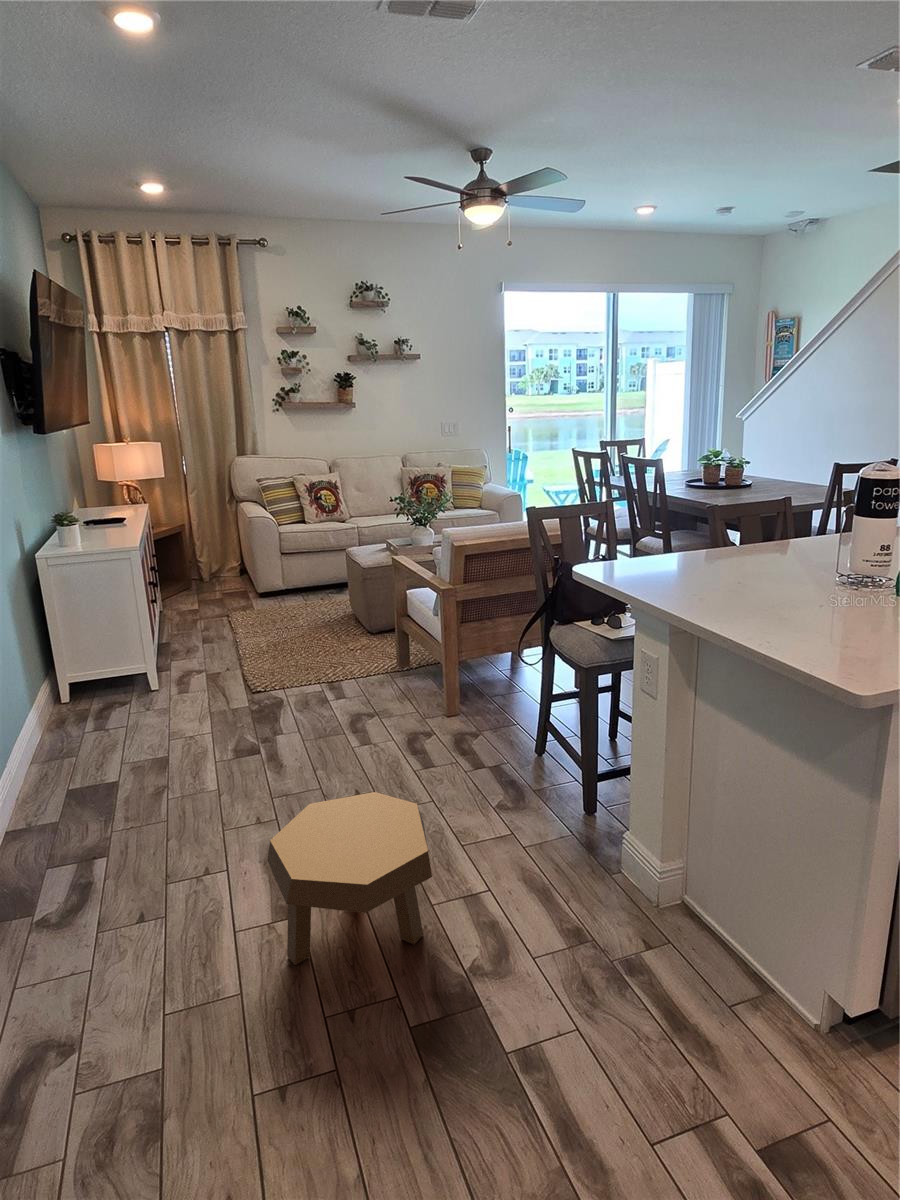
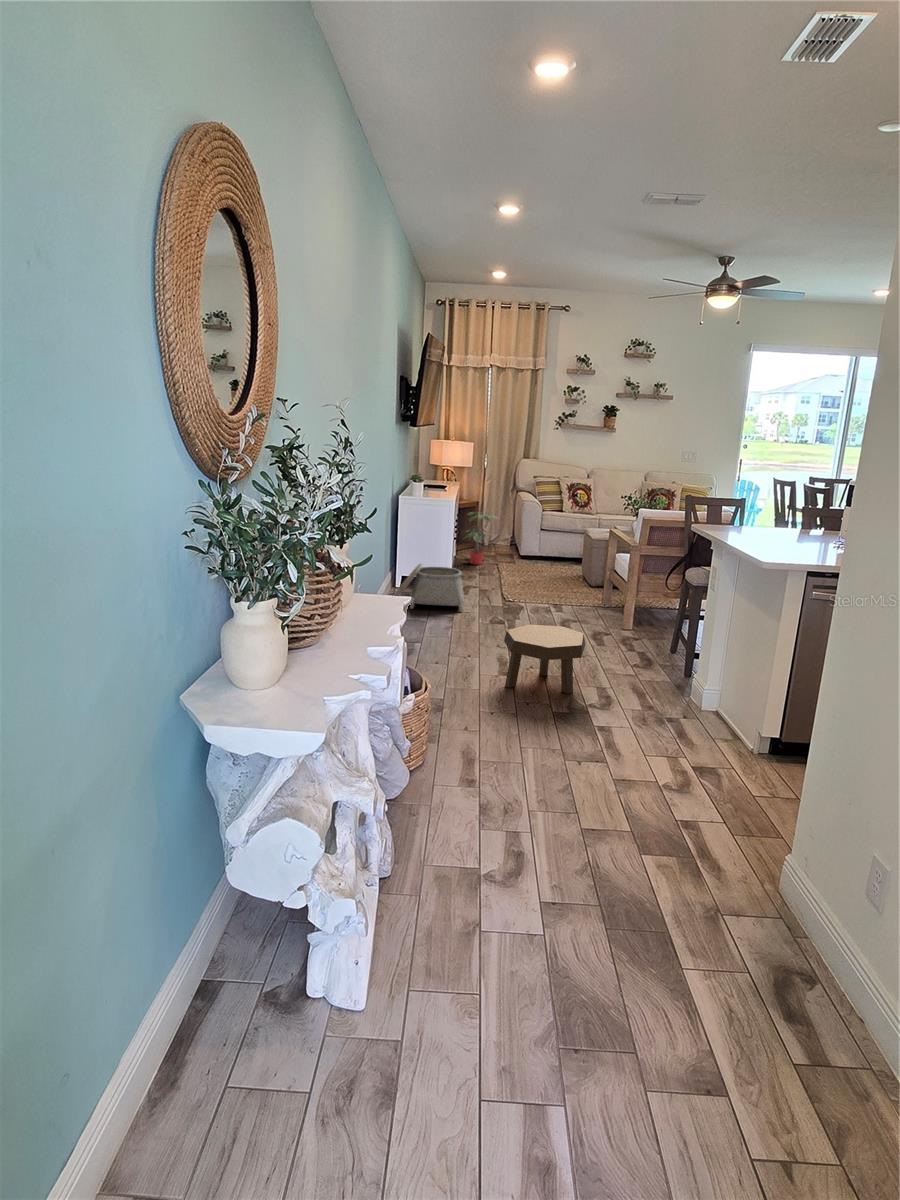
potted plant: none [166,544,219,621] -> present [468,512,497,565]
basket: none [46,662,182,754] -> present [394,564,464,611]

